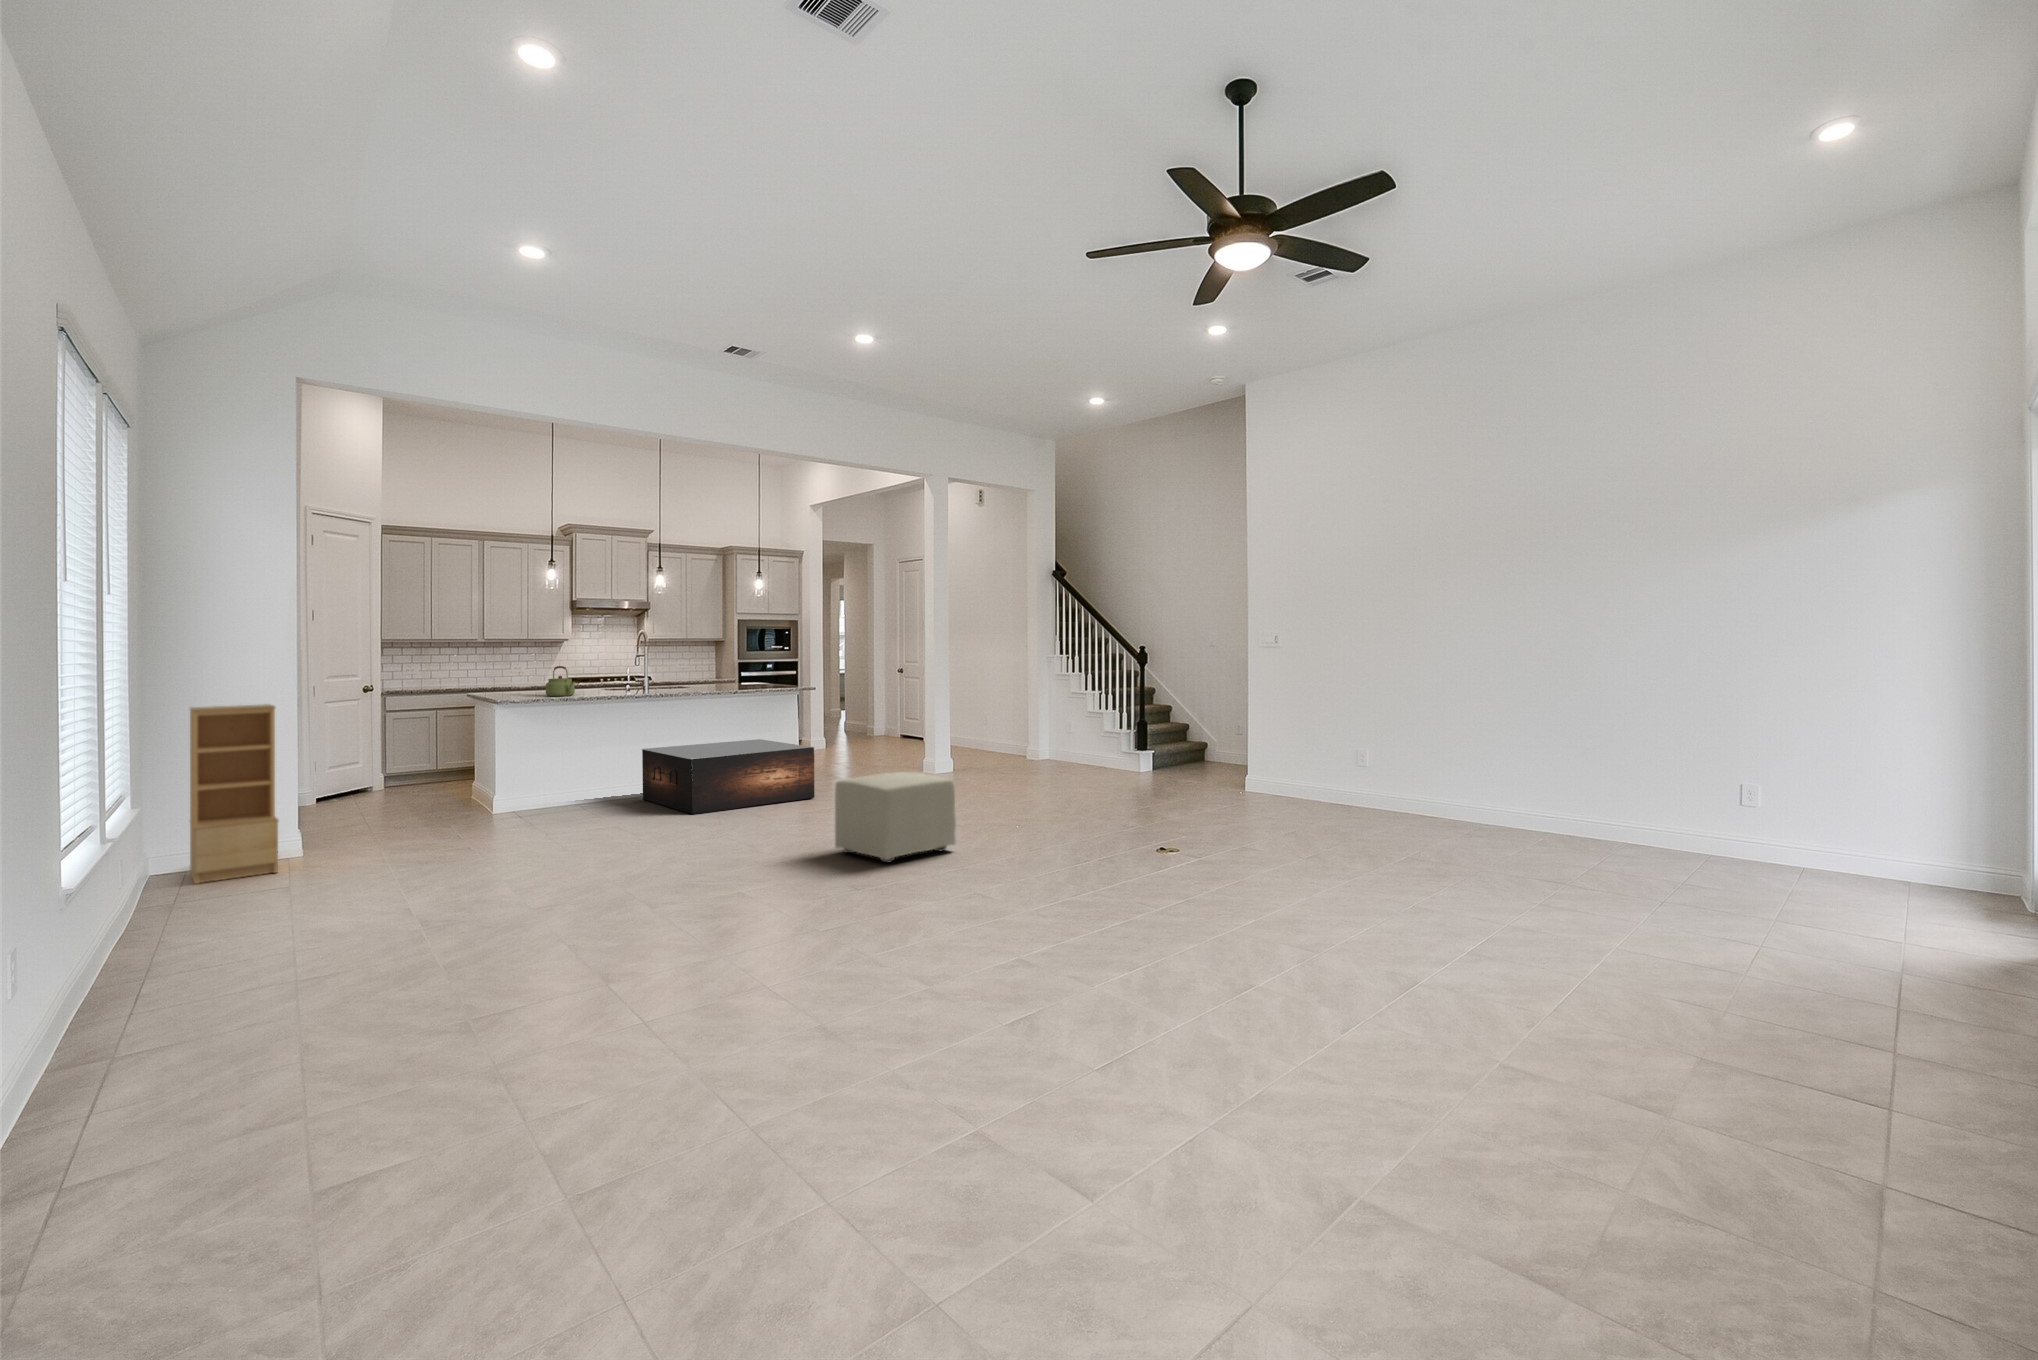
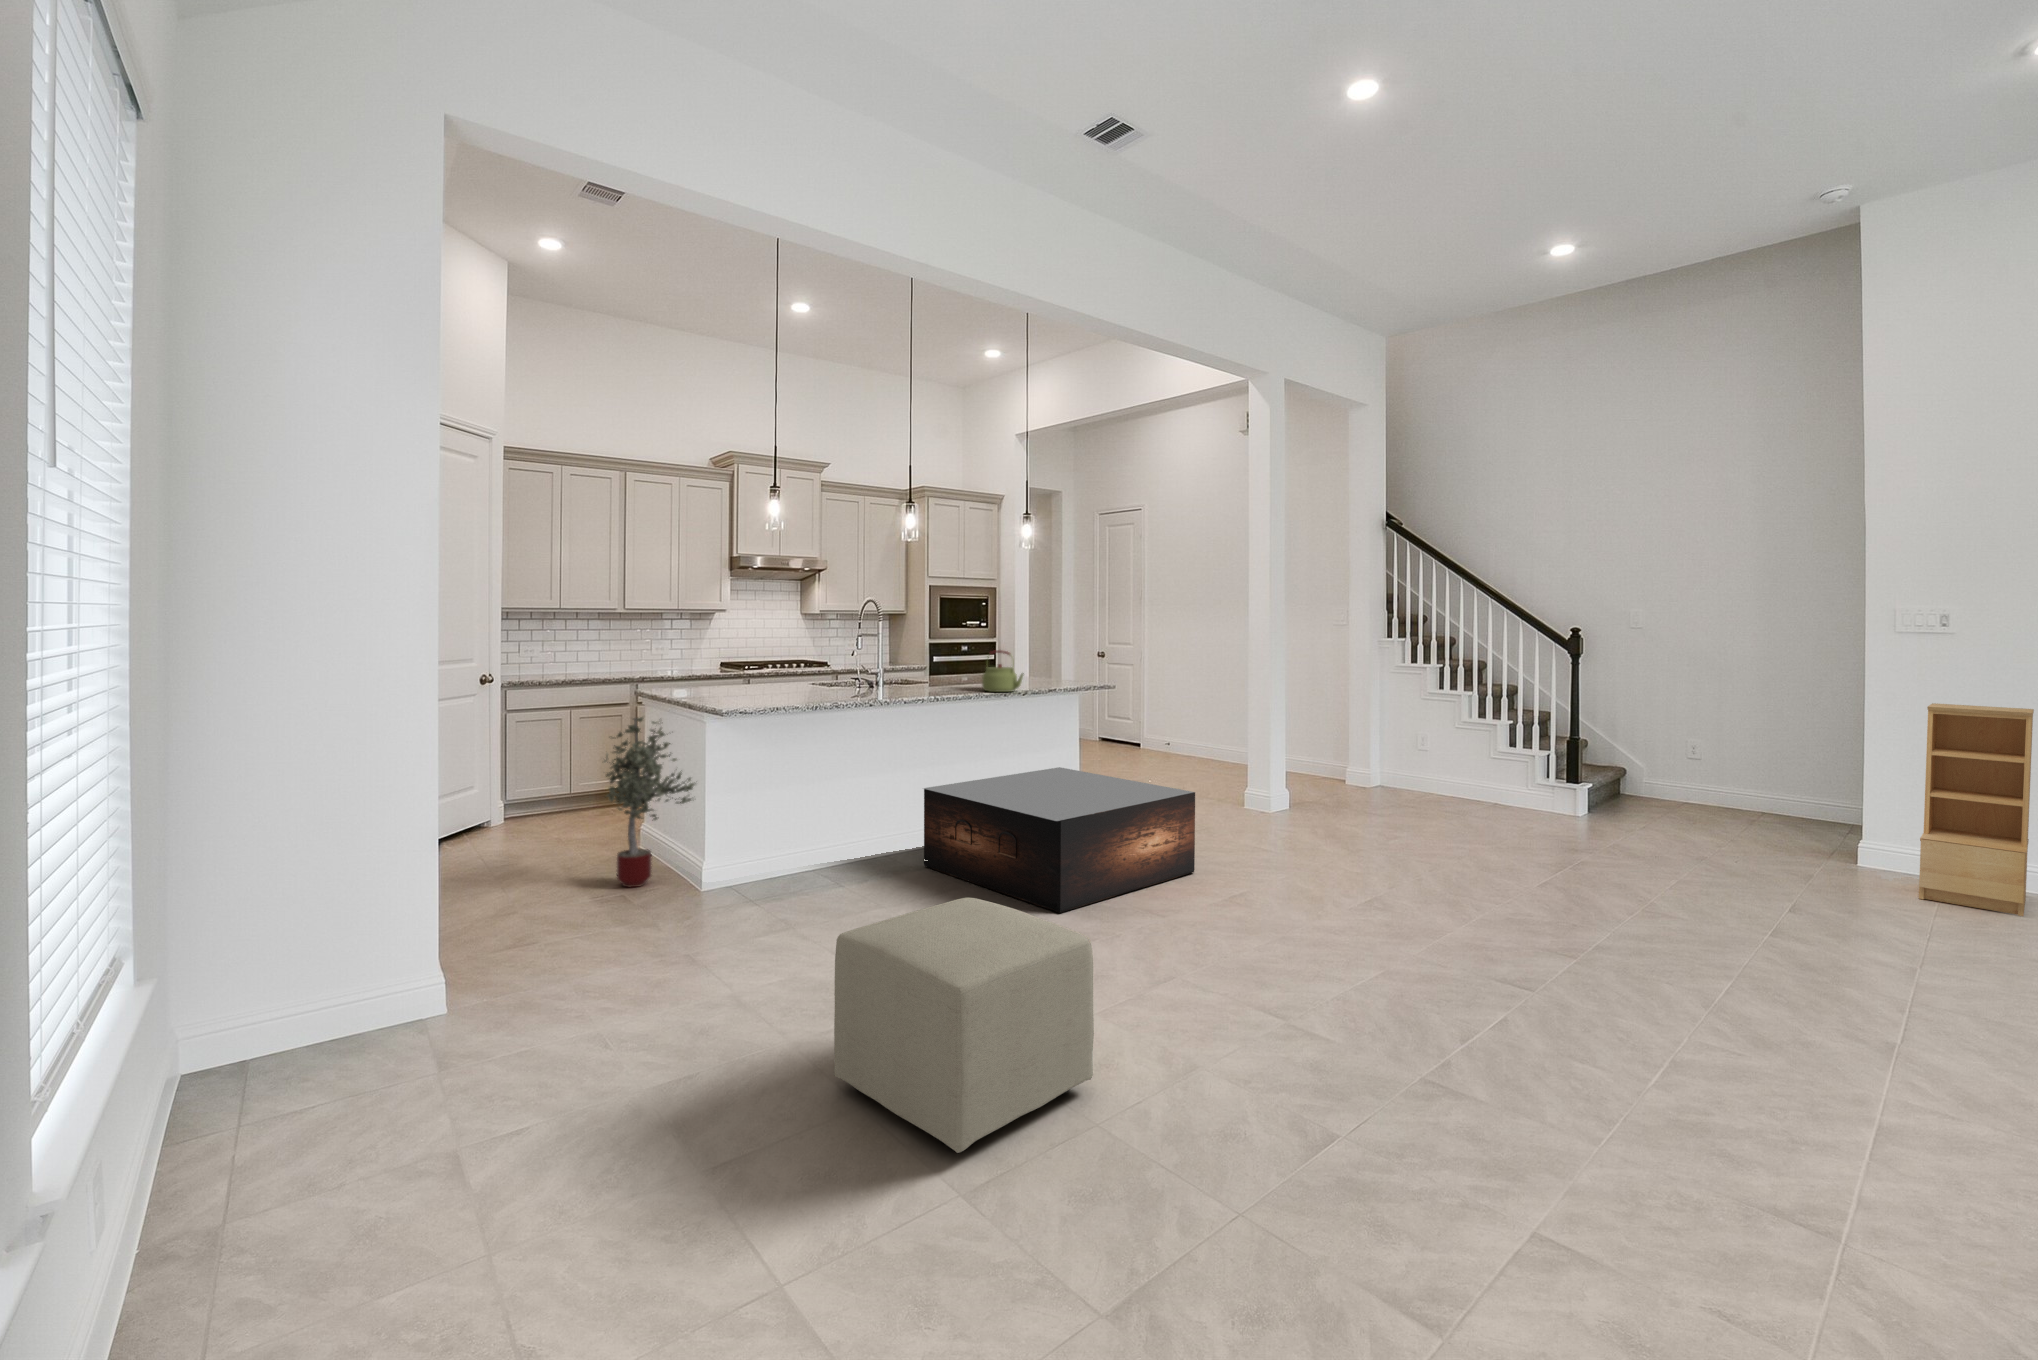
kettle: present [546,666,575,696] -> present [982,650,1024,692]
potted tree: none [412,703,482,811] -> present [604,717,696,887]
bookshelf: present [190,704,278,884] -> present [1919,703,2034,916]
ottoman: present [835,772,956,863] -> present [834,898,1094,1153]

